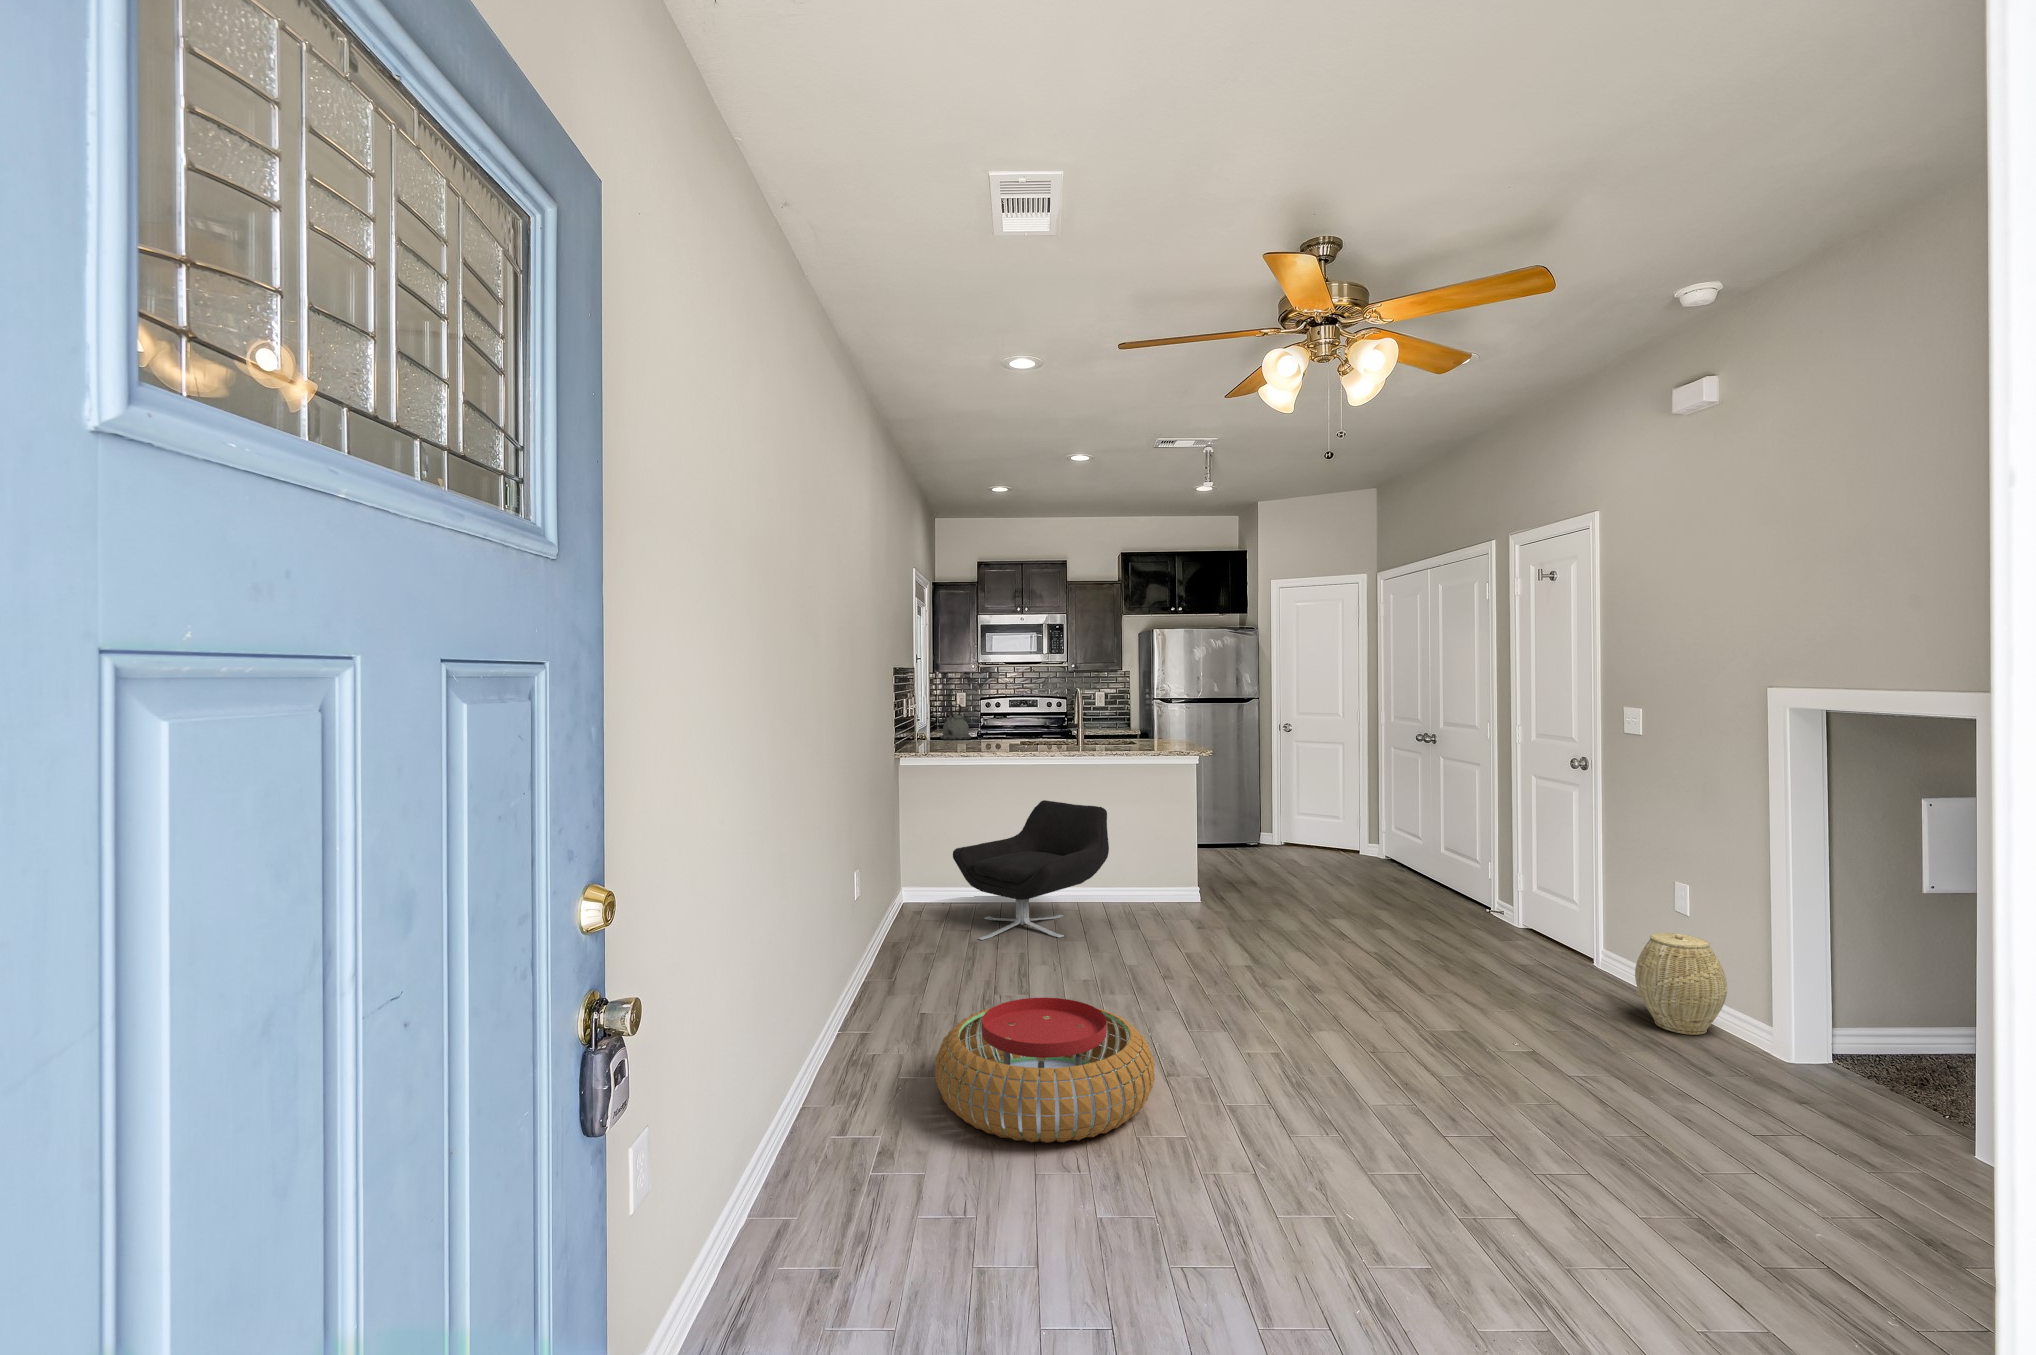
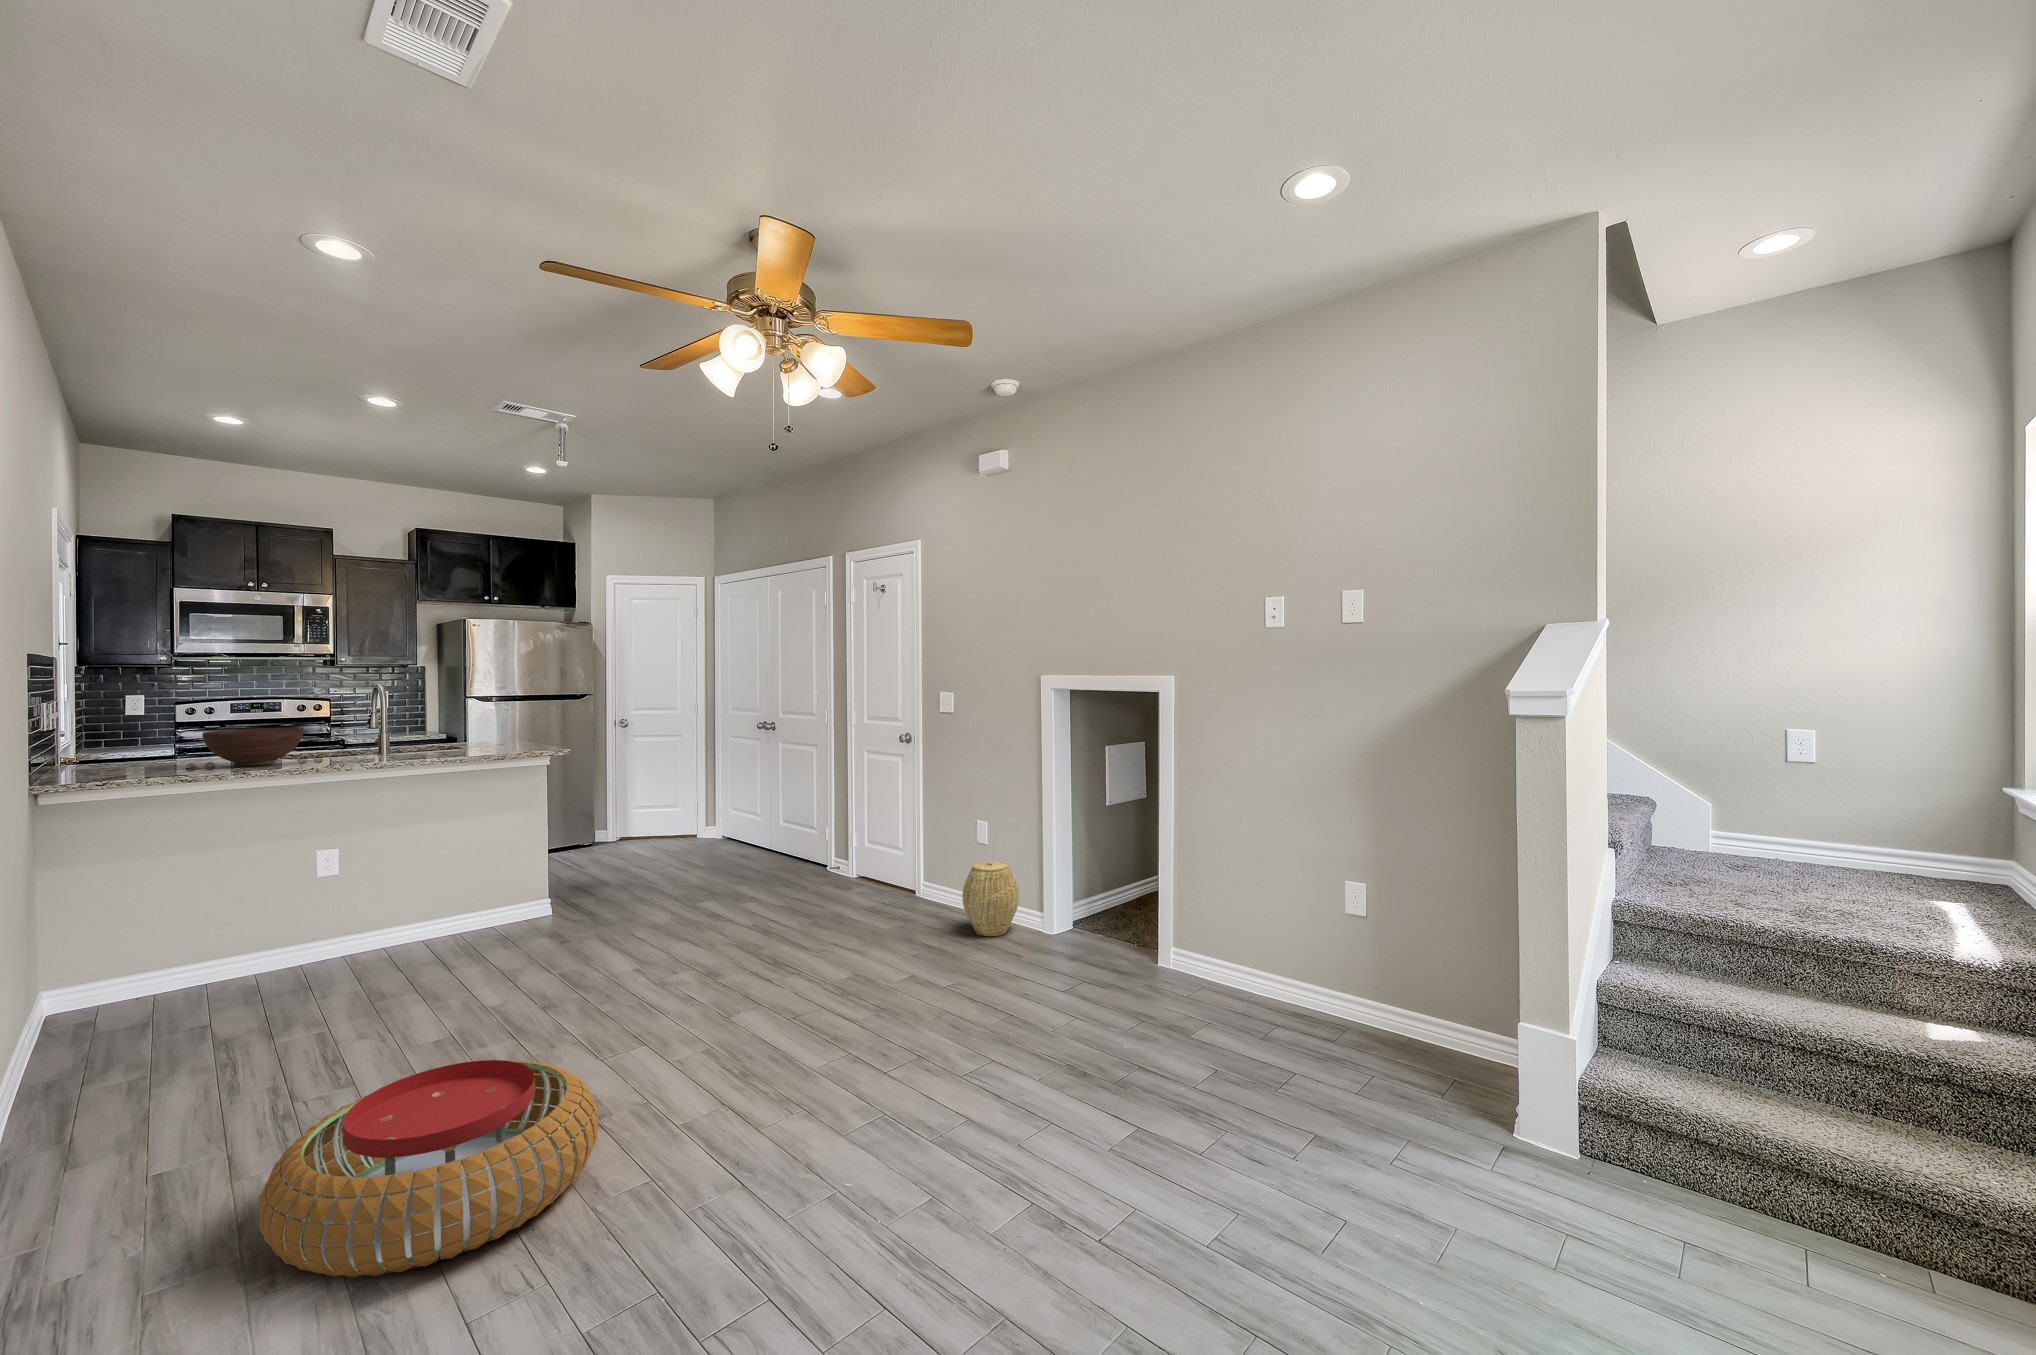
kettle: present [941,704,971,740] -> none [117,711,179,762]
fruit bowl: none [974,720,1030,748] -> present [202,728,304,766]
lounge chair: present [953,800,1109,940] -> none [180,825,444,1027]

